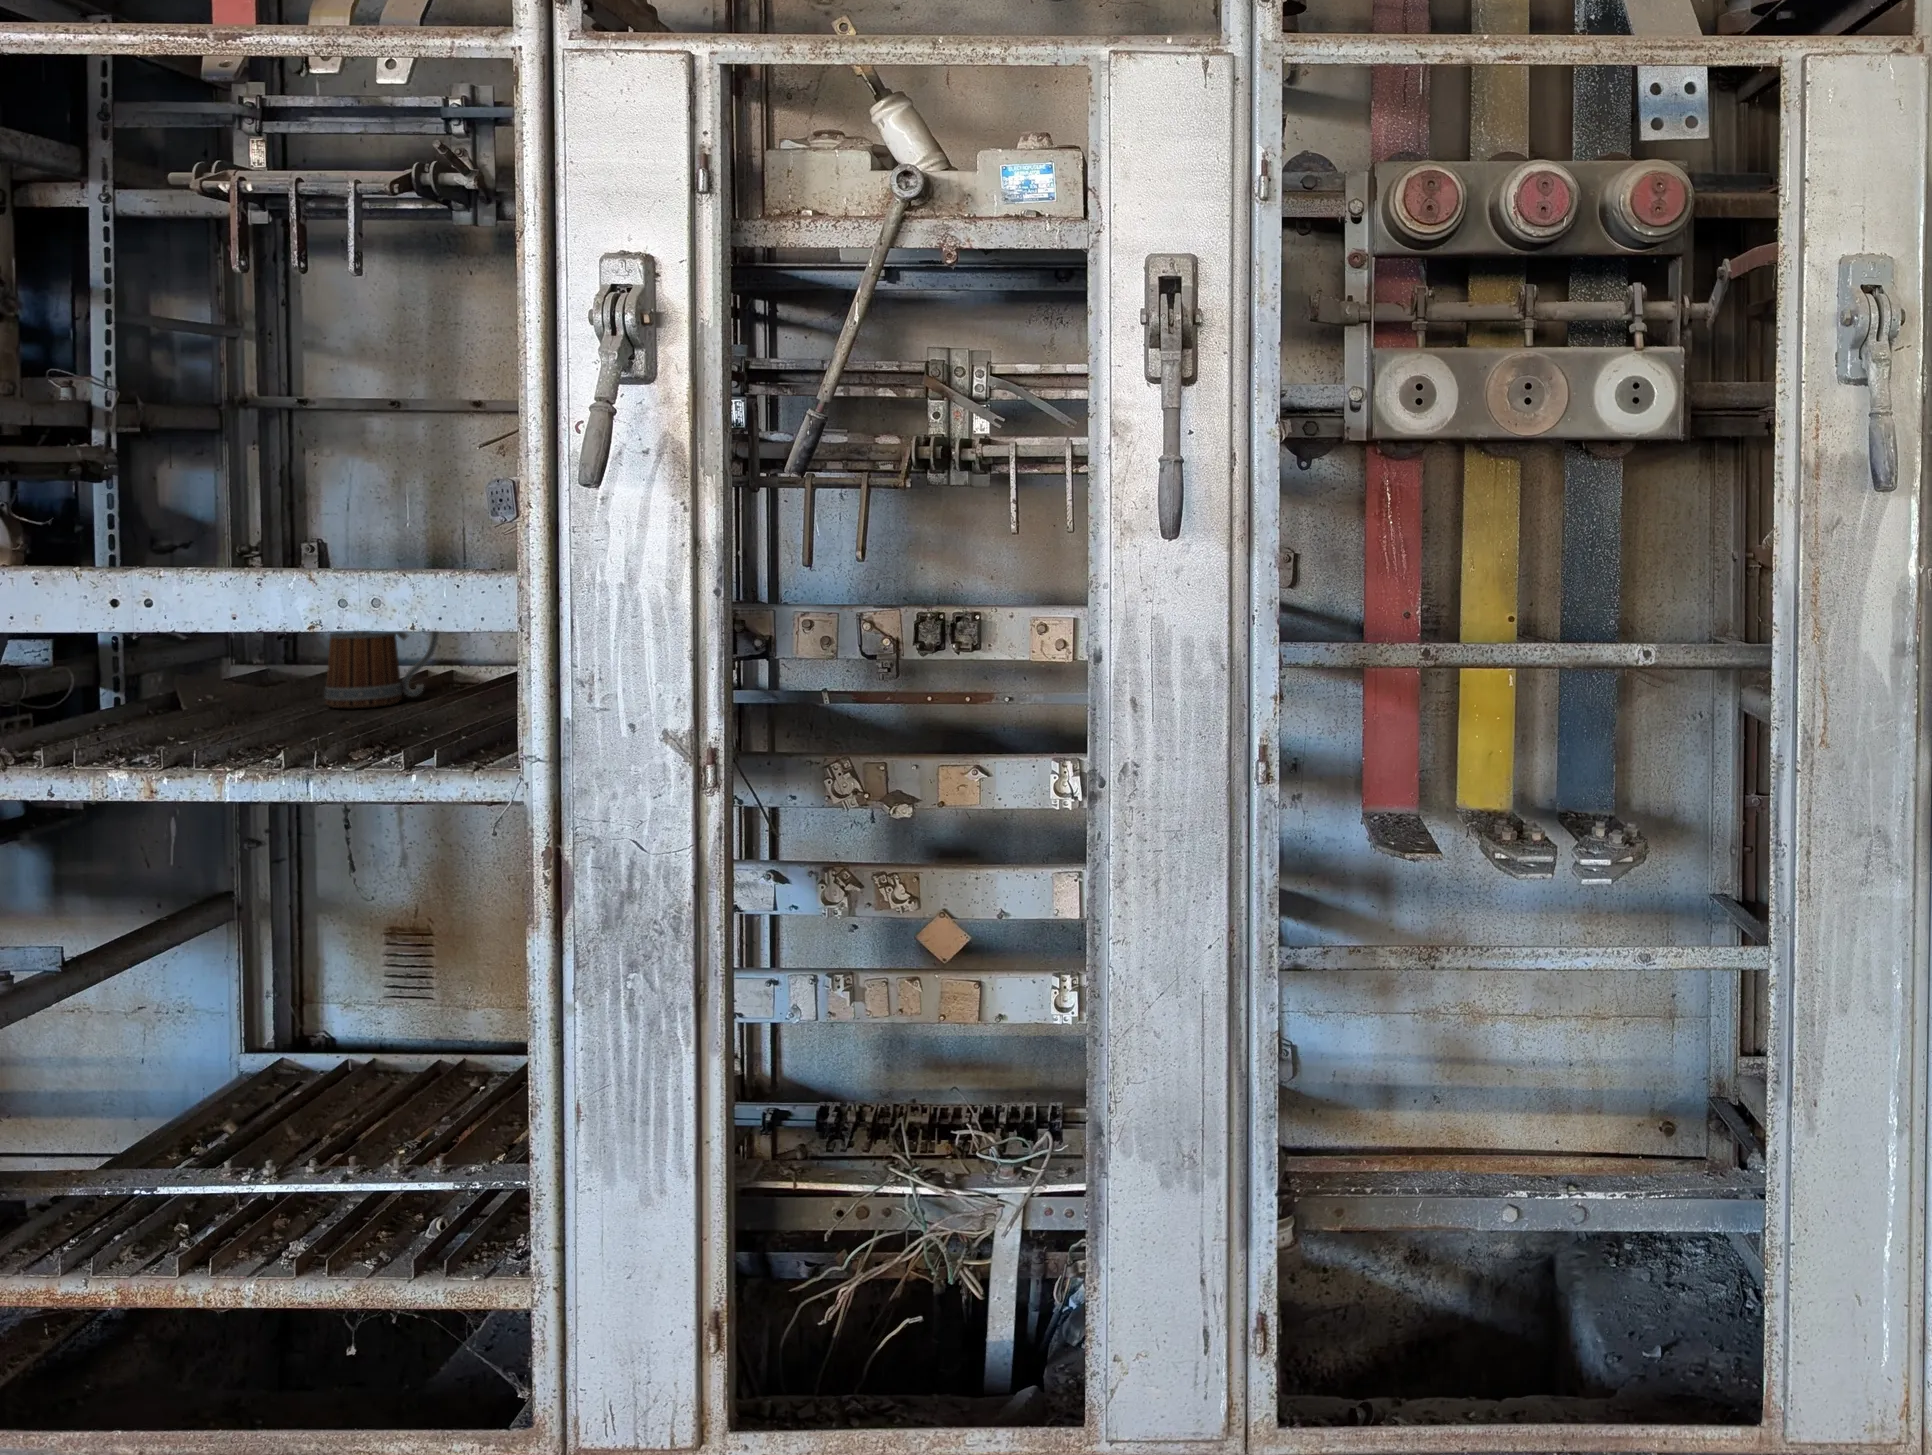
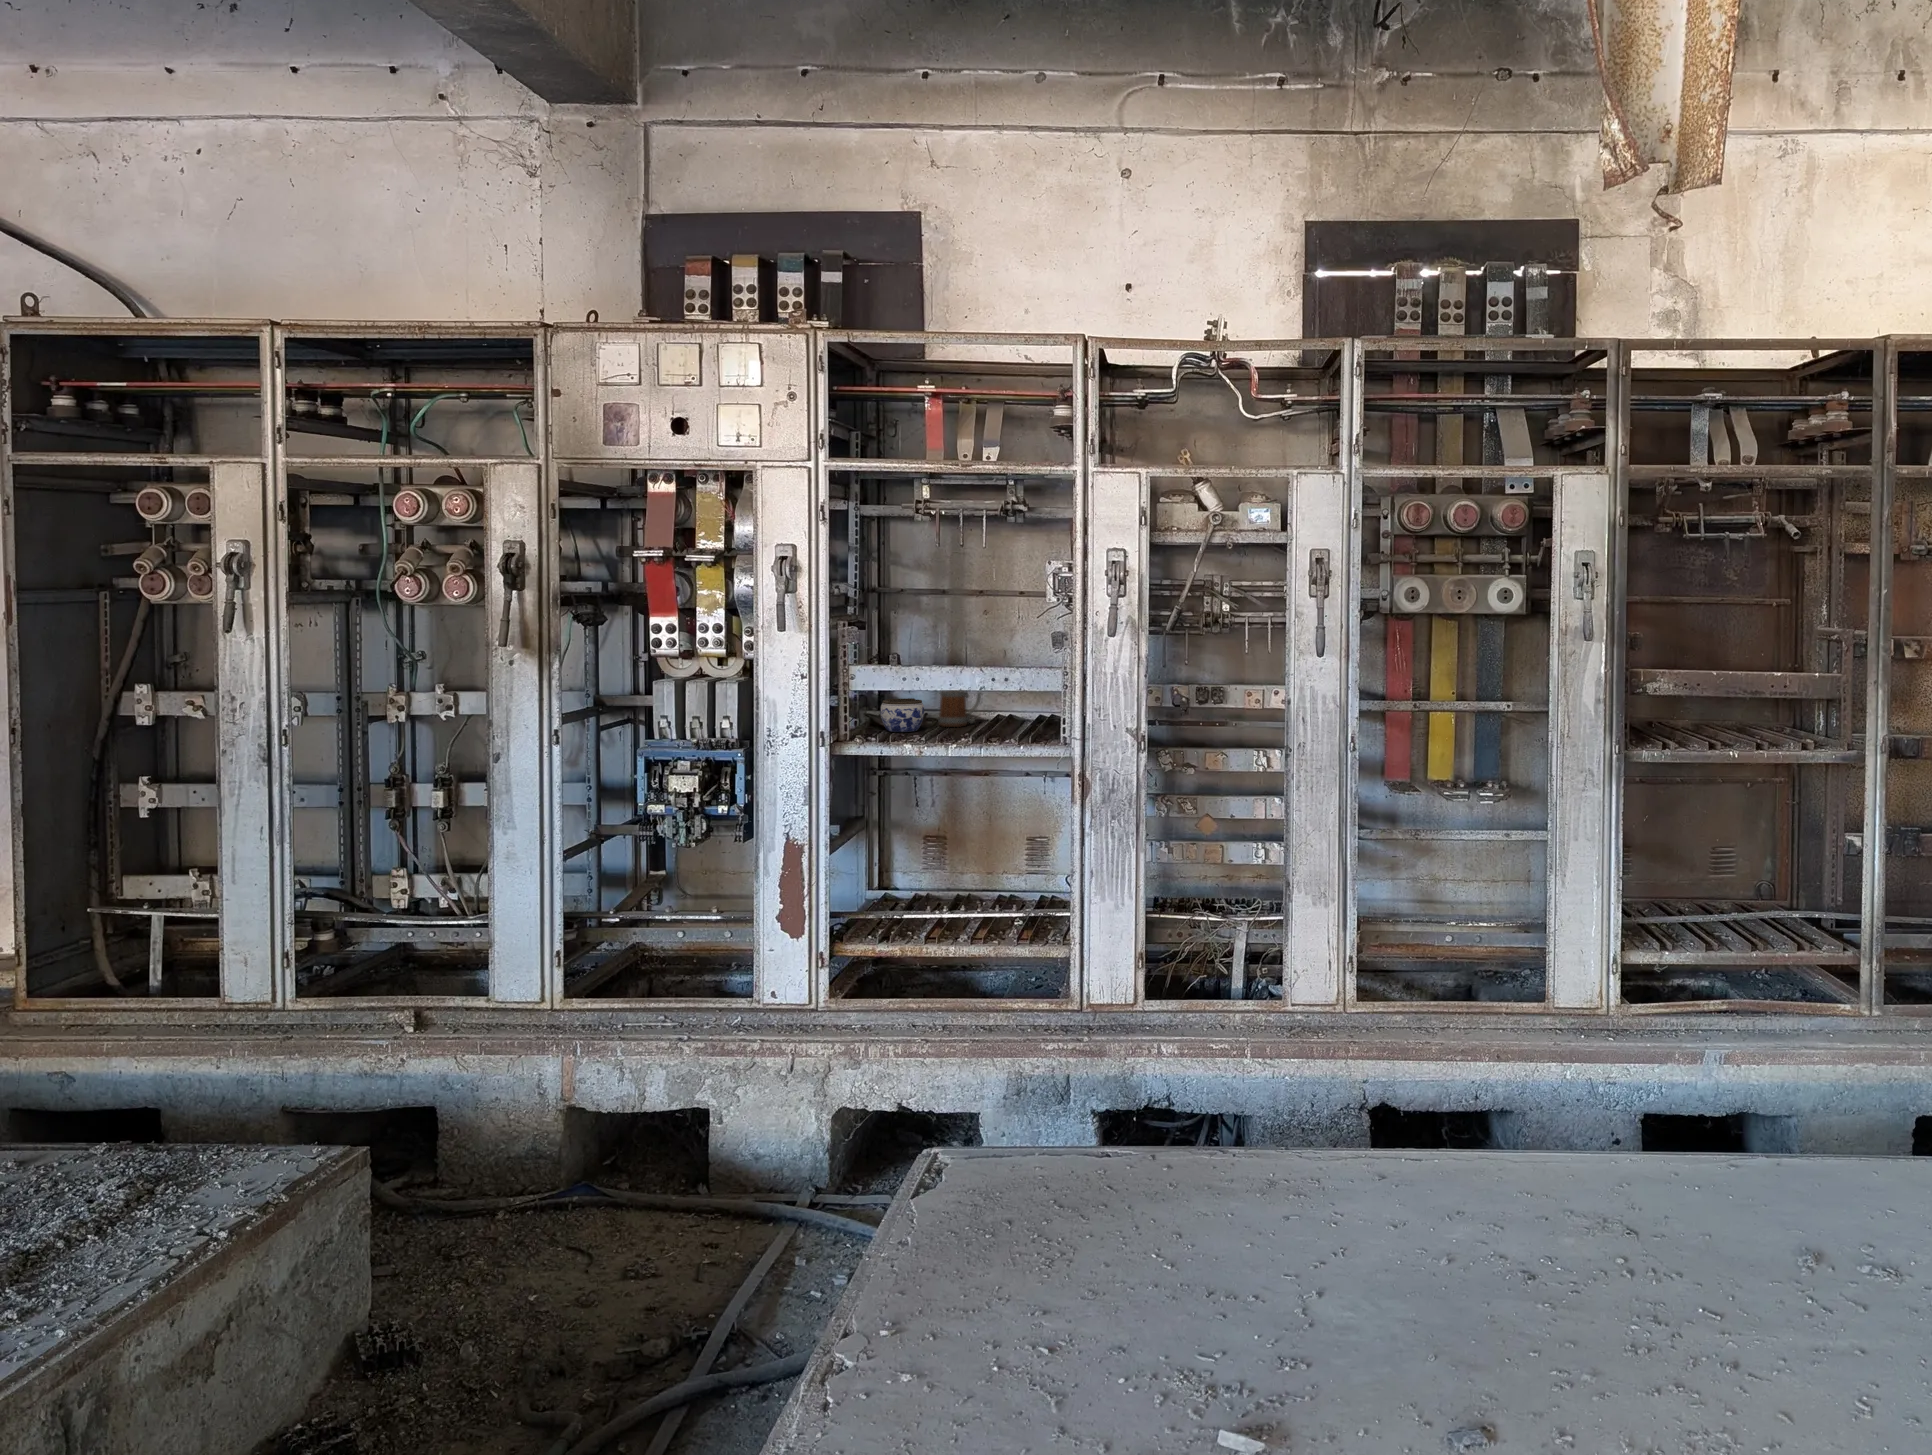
jar: none [133,643,262,726] -> present [880,698,924,732]

